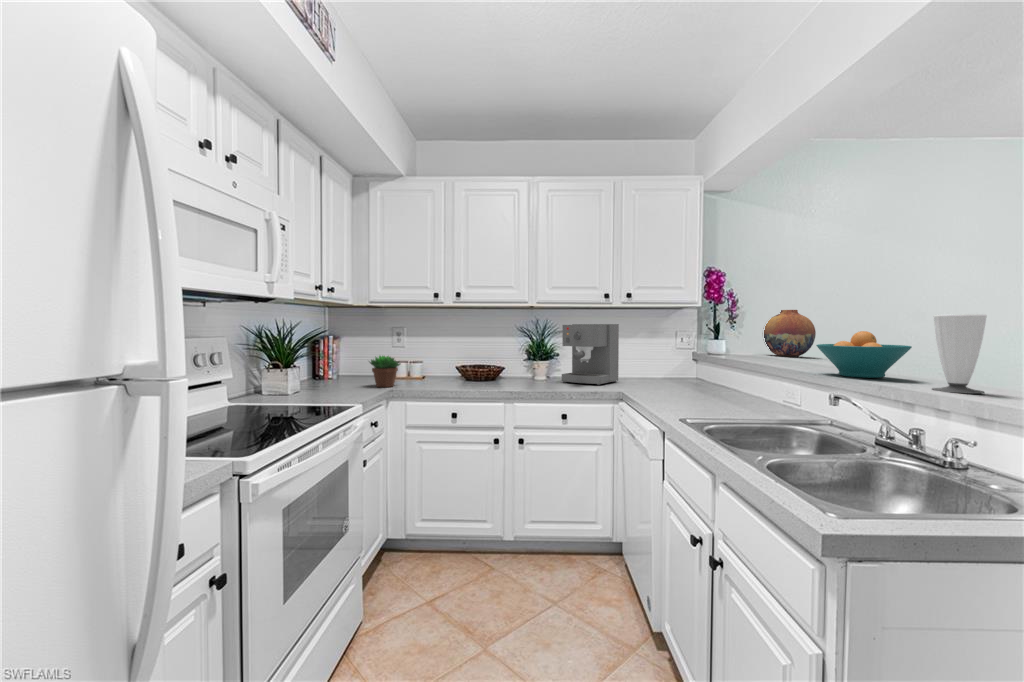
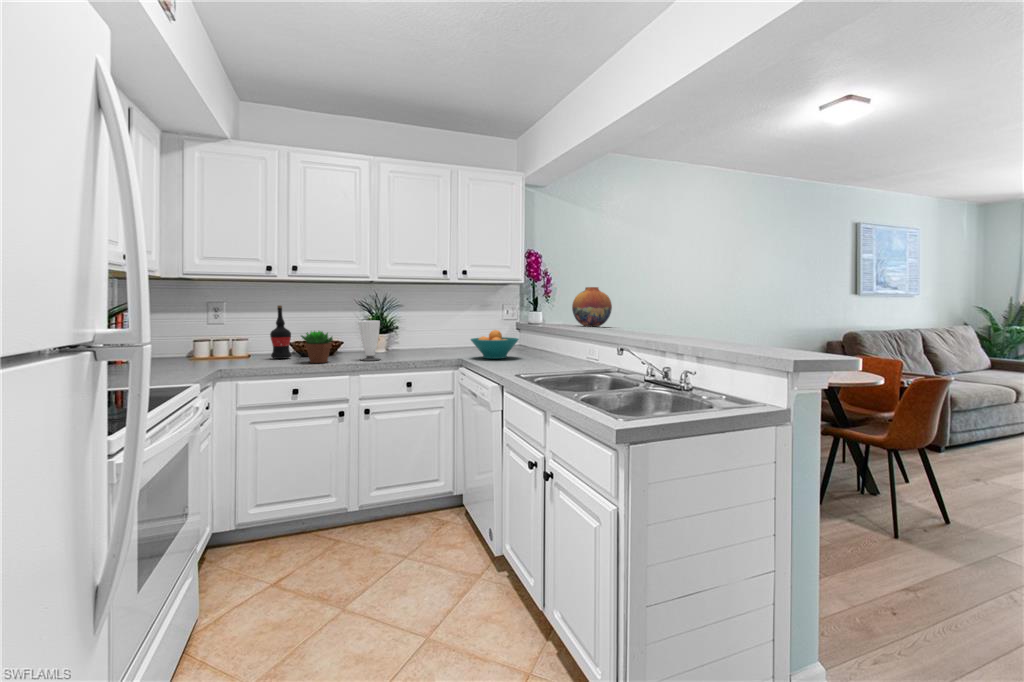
cup: present [932,314,987,394] -> present [359,321,380,361]
coffee maker: present [562,324,619,385] -> none [401,299,454,355]
wine bottle: none [435,331,454,383] -> present [270,305,292,359]
fruit bowl: present [816,331,912,378] -> present [471,330,519,359]
succulent plant: present [370,356,400,387] -> present [301,331,333,363]

